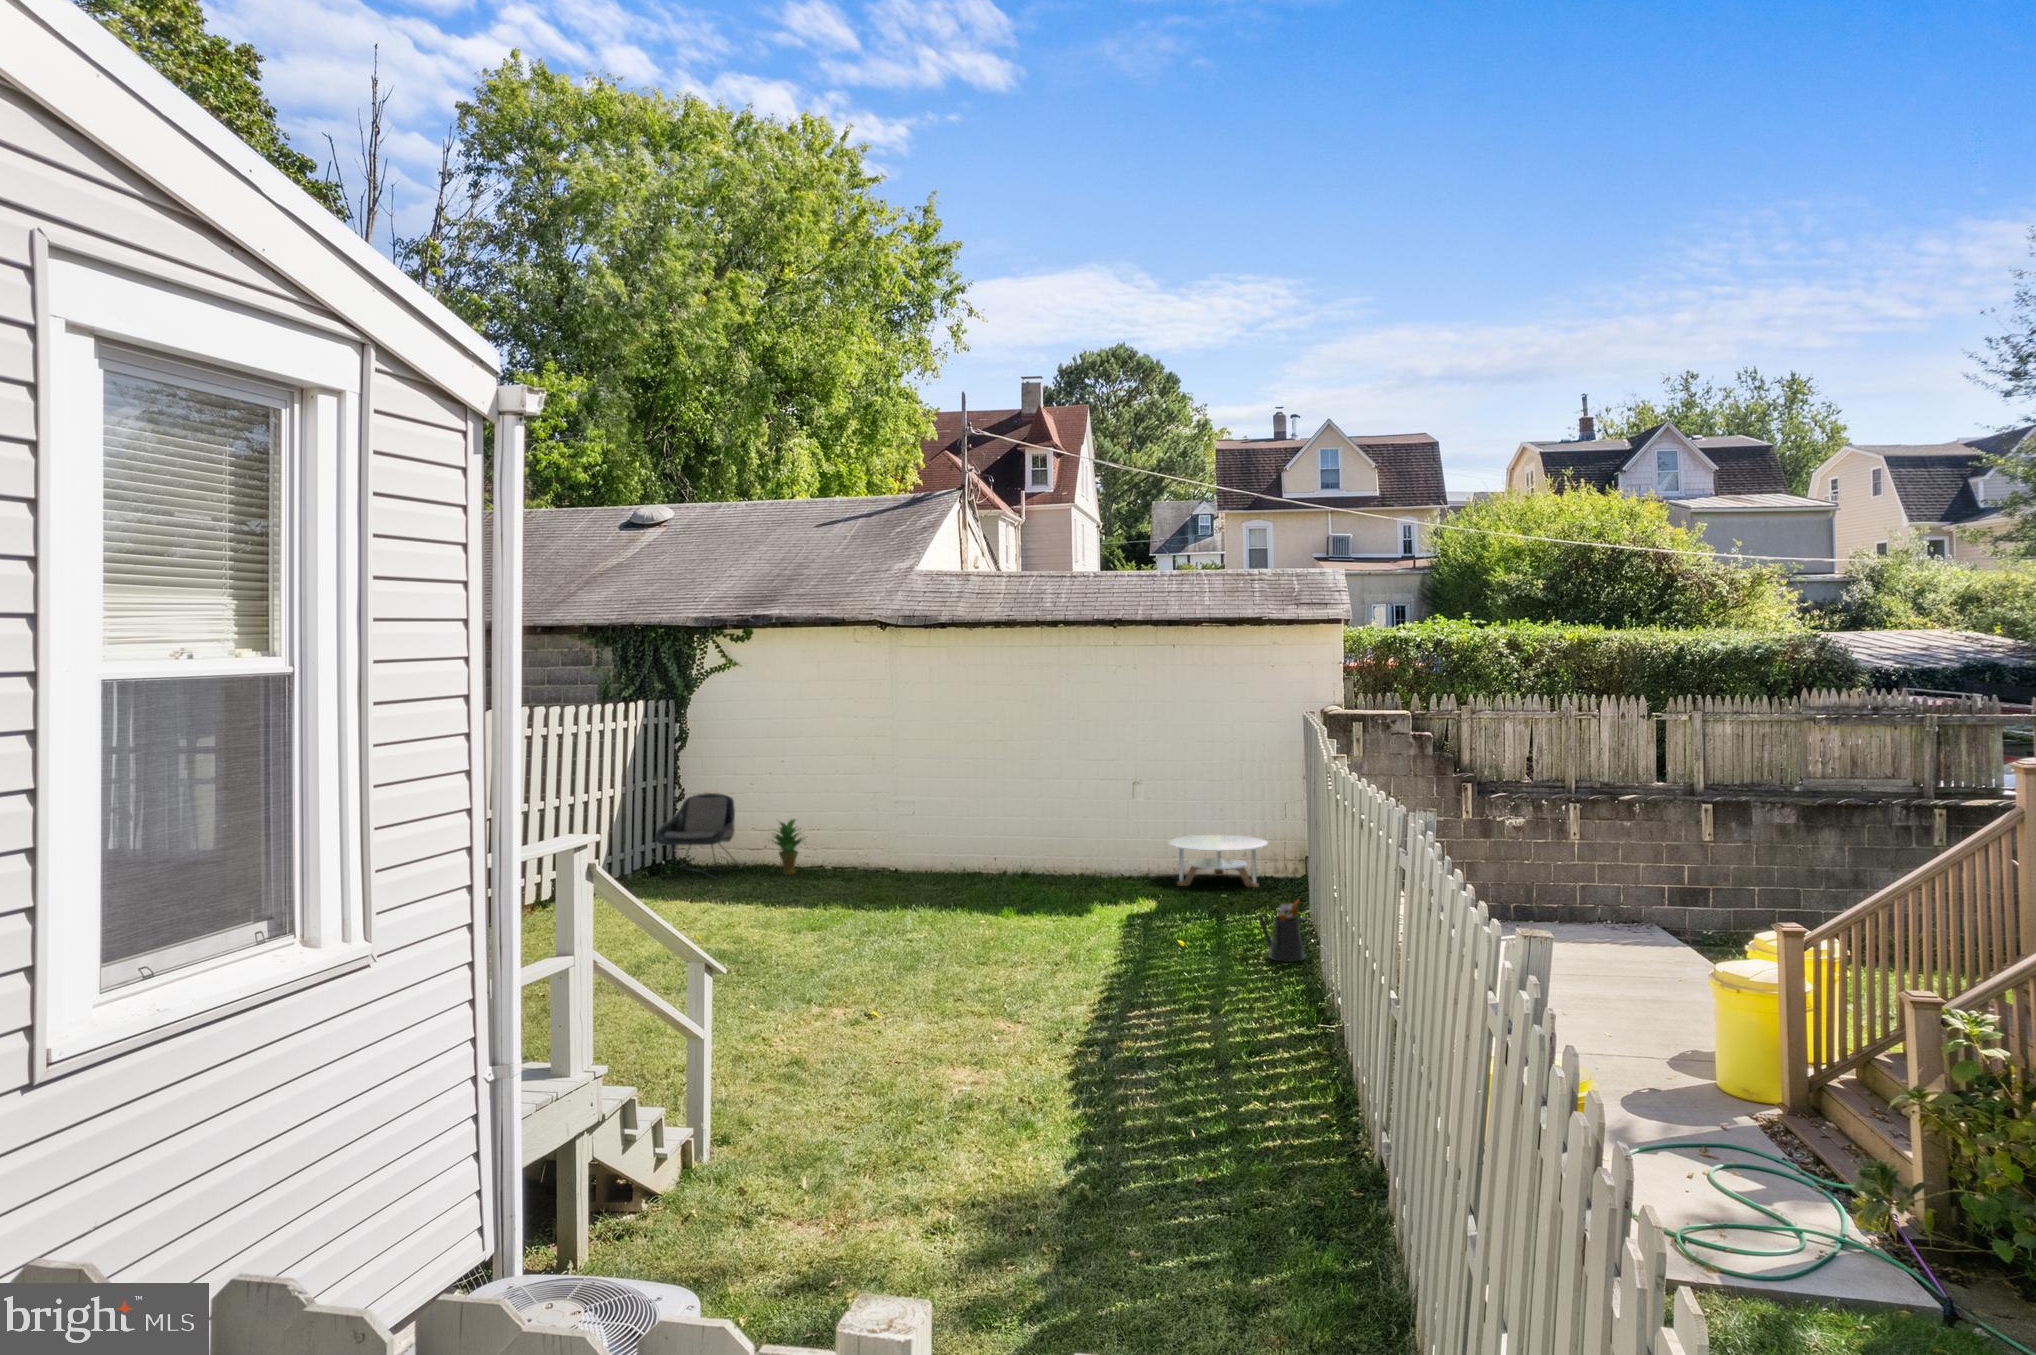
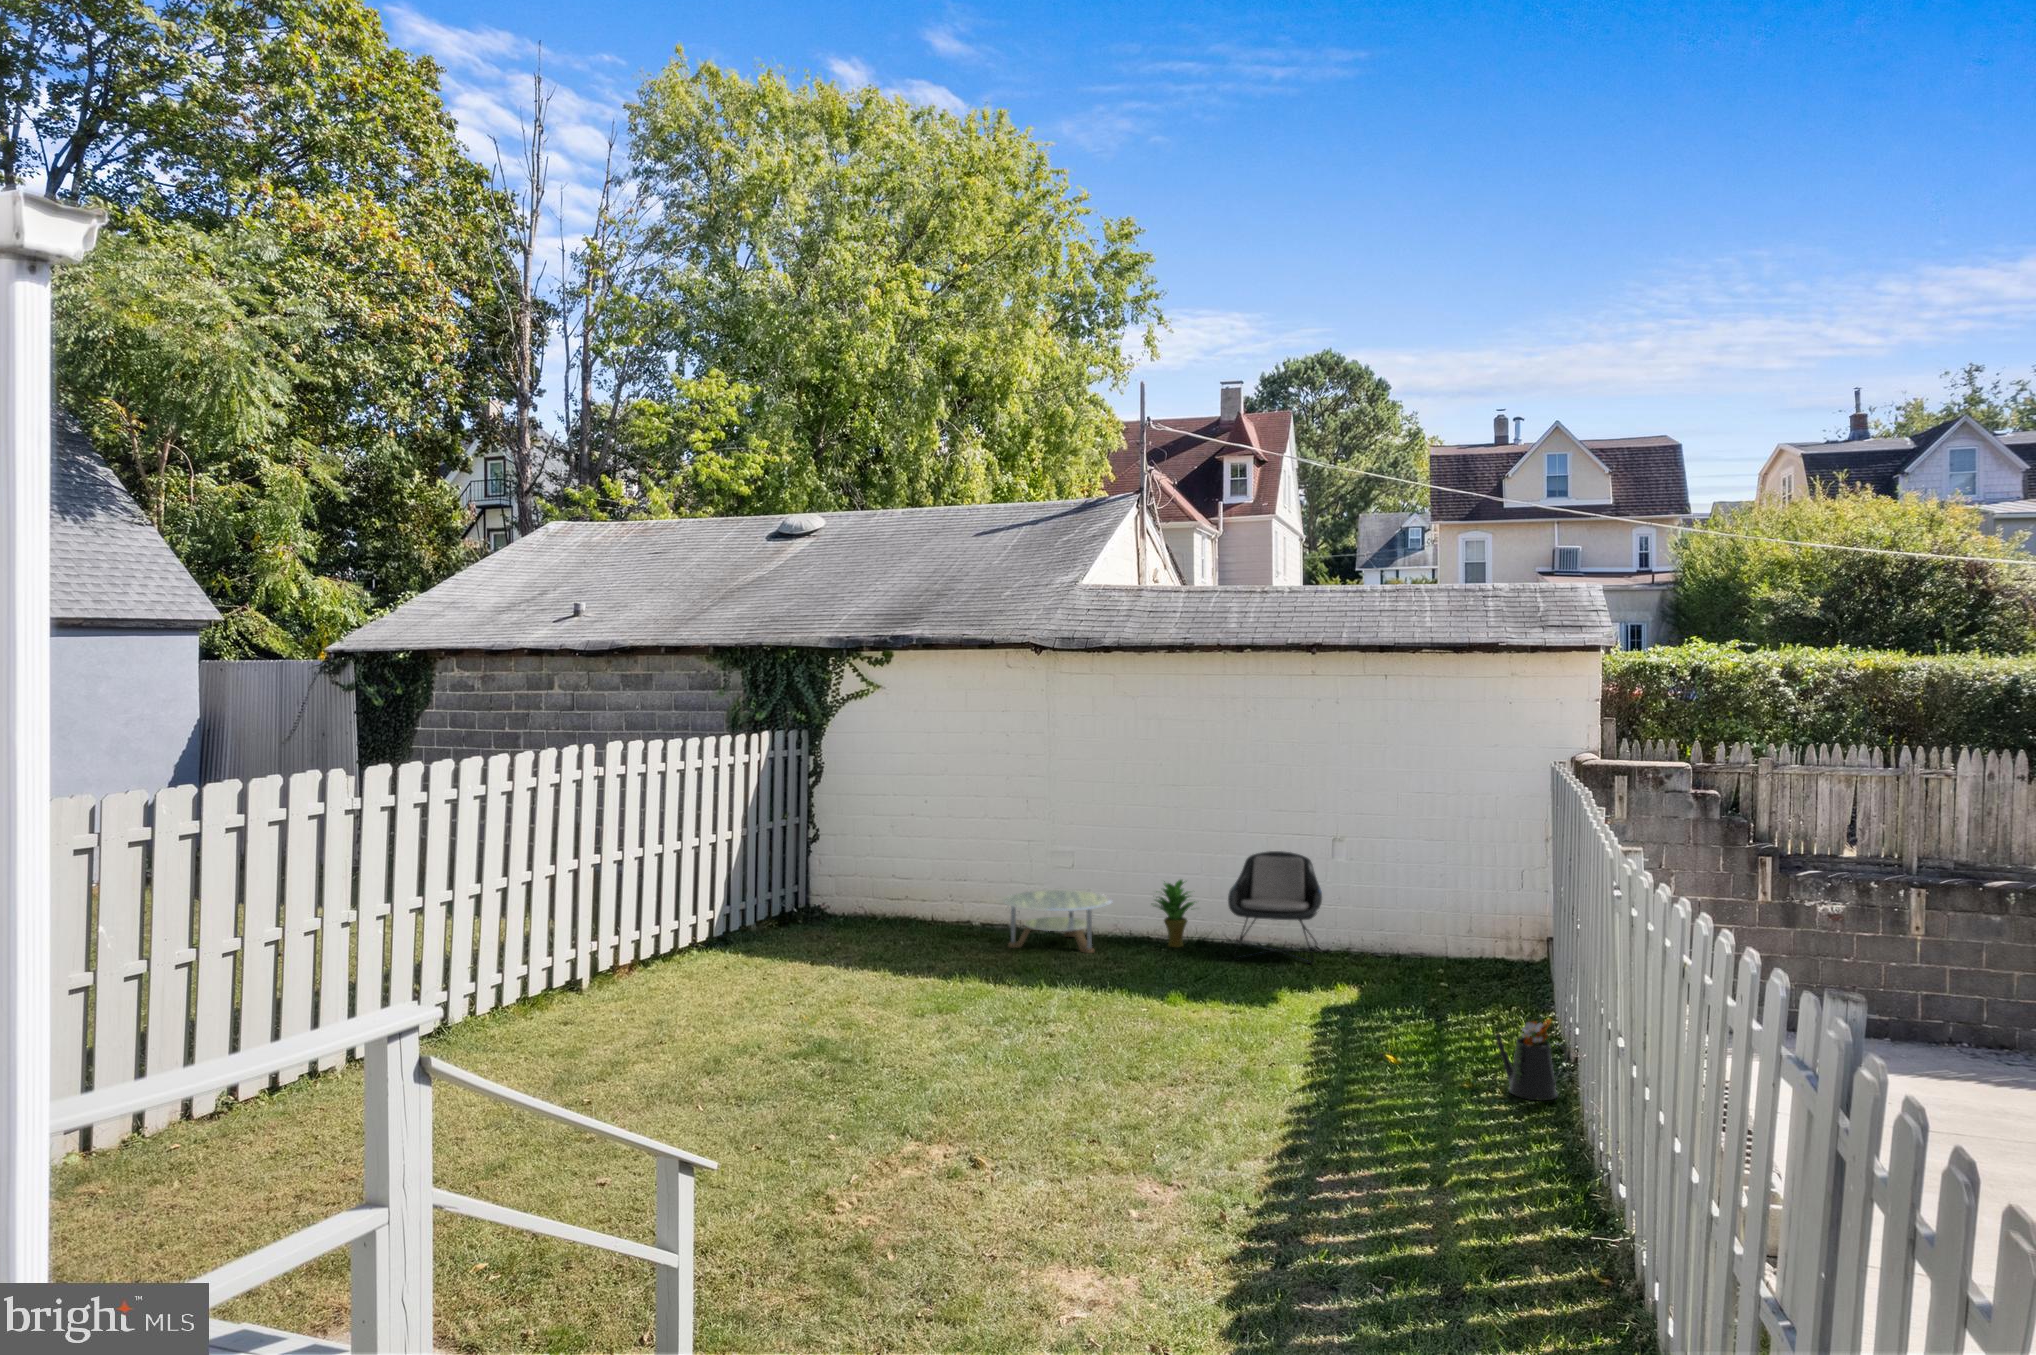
lounge chair: present [655,793,738,880] -> present [1228,851,1322,964]
potted plant: present [774,819,805,875] -> present [1154,880,1195,947]
round table: present [1168,834,1268,887] -> present [1003,890,1113,953]

